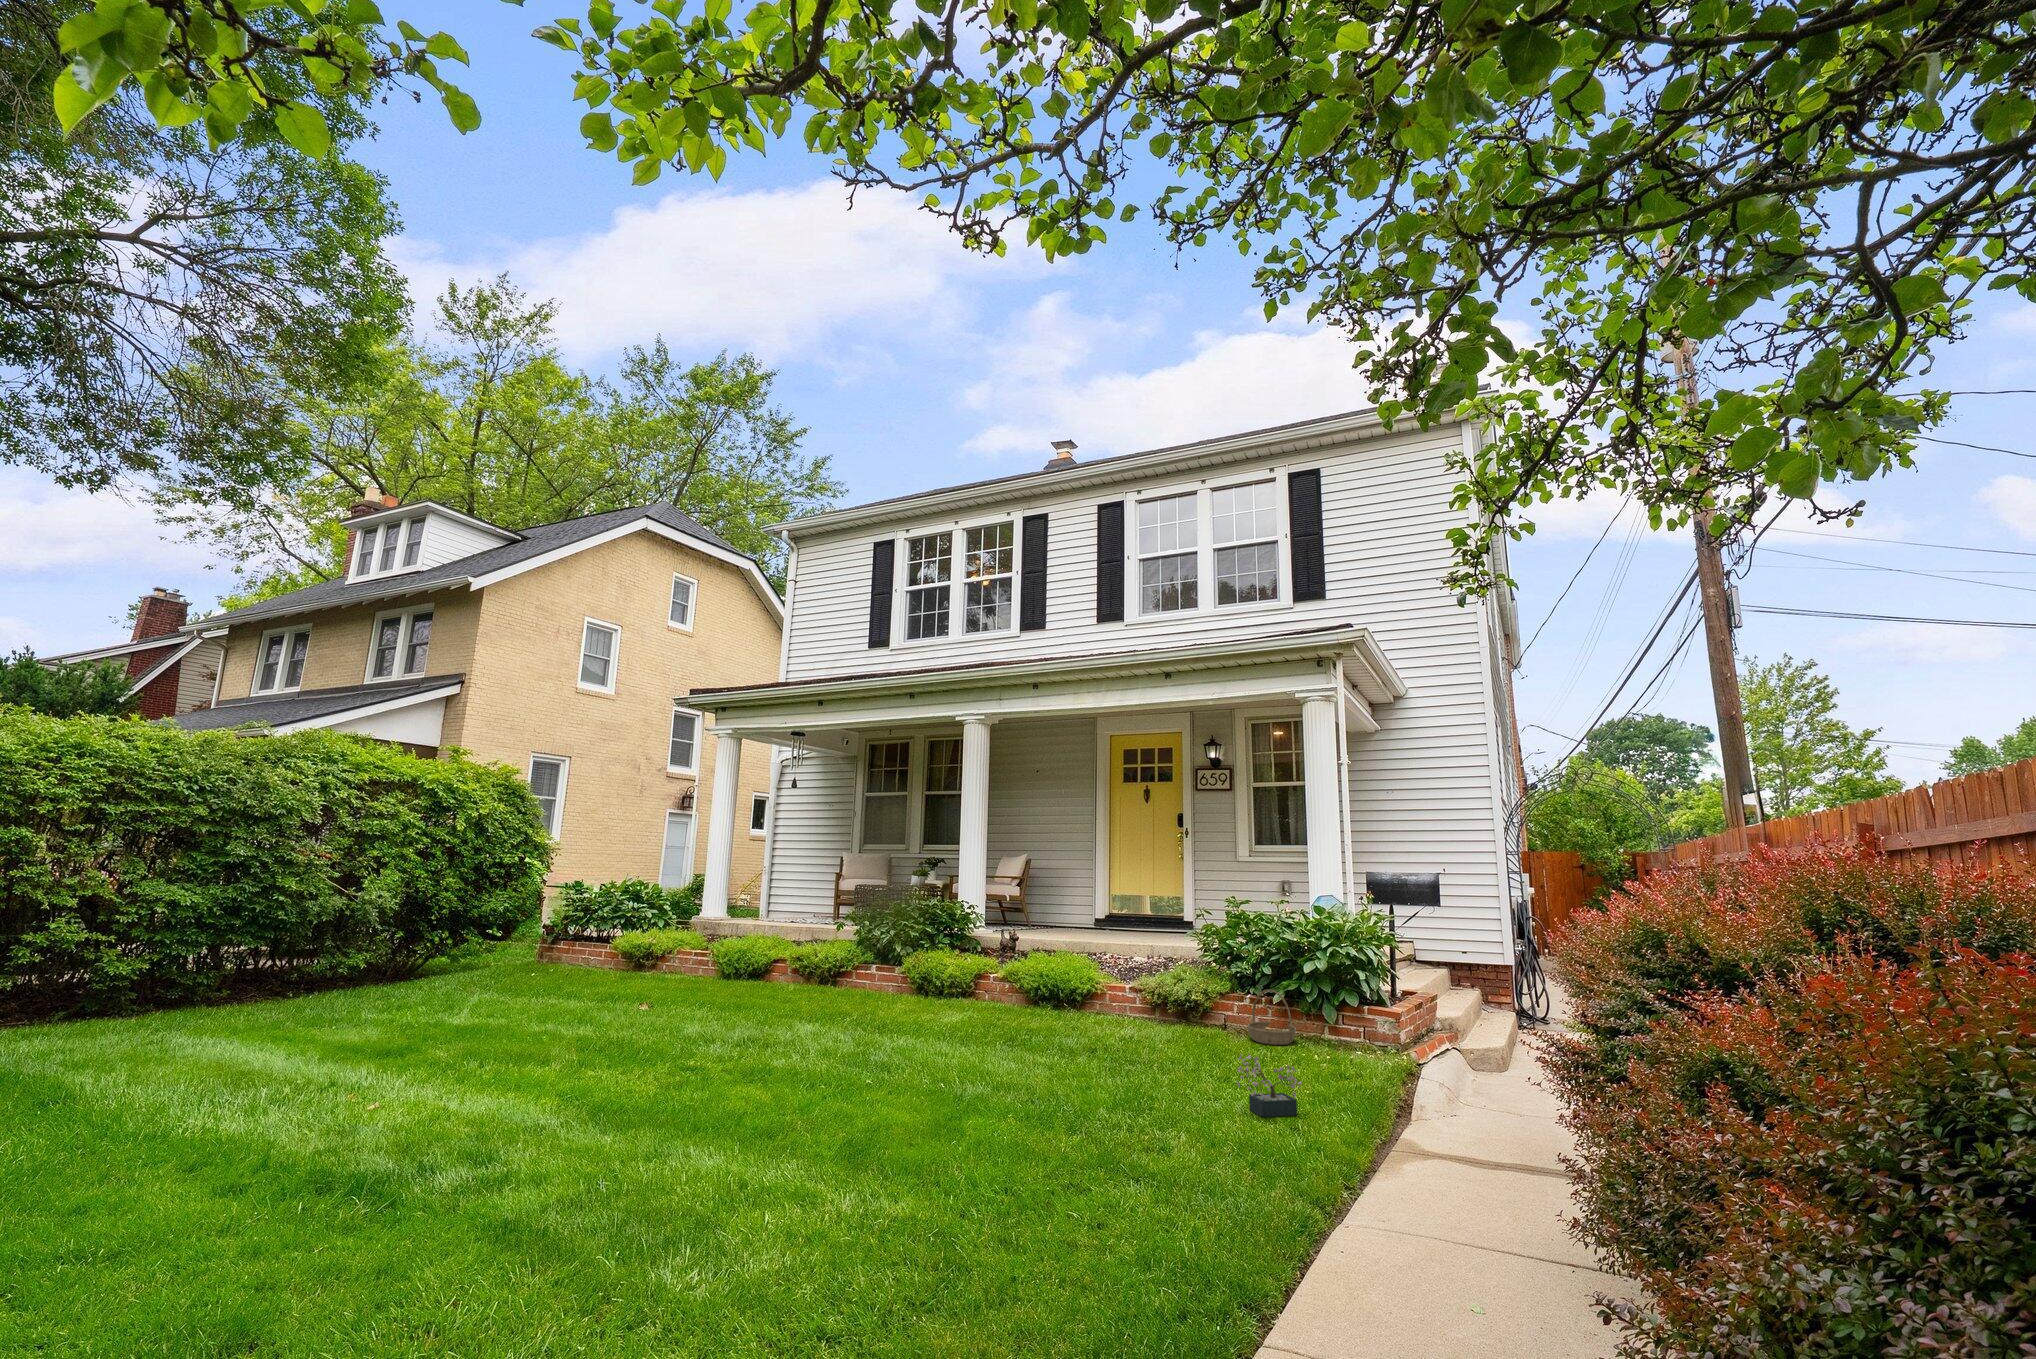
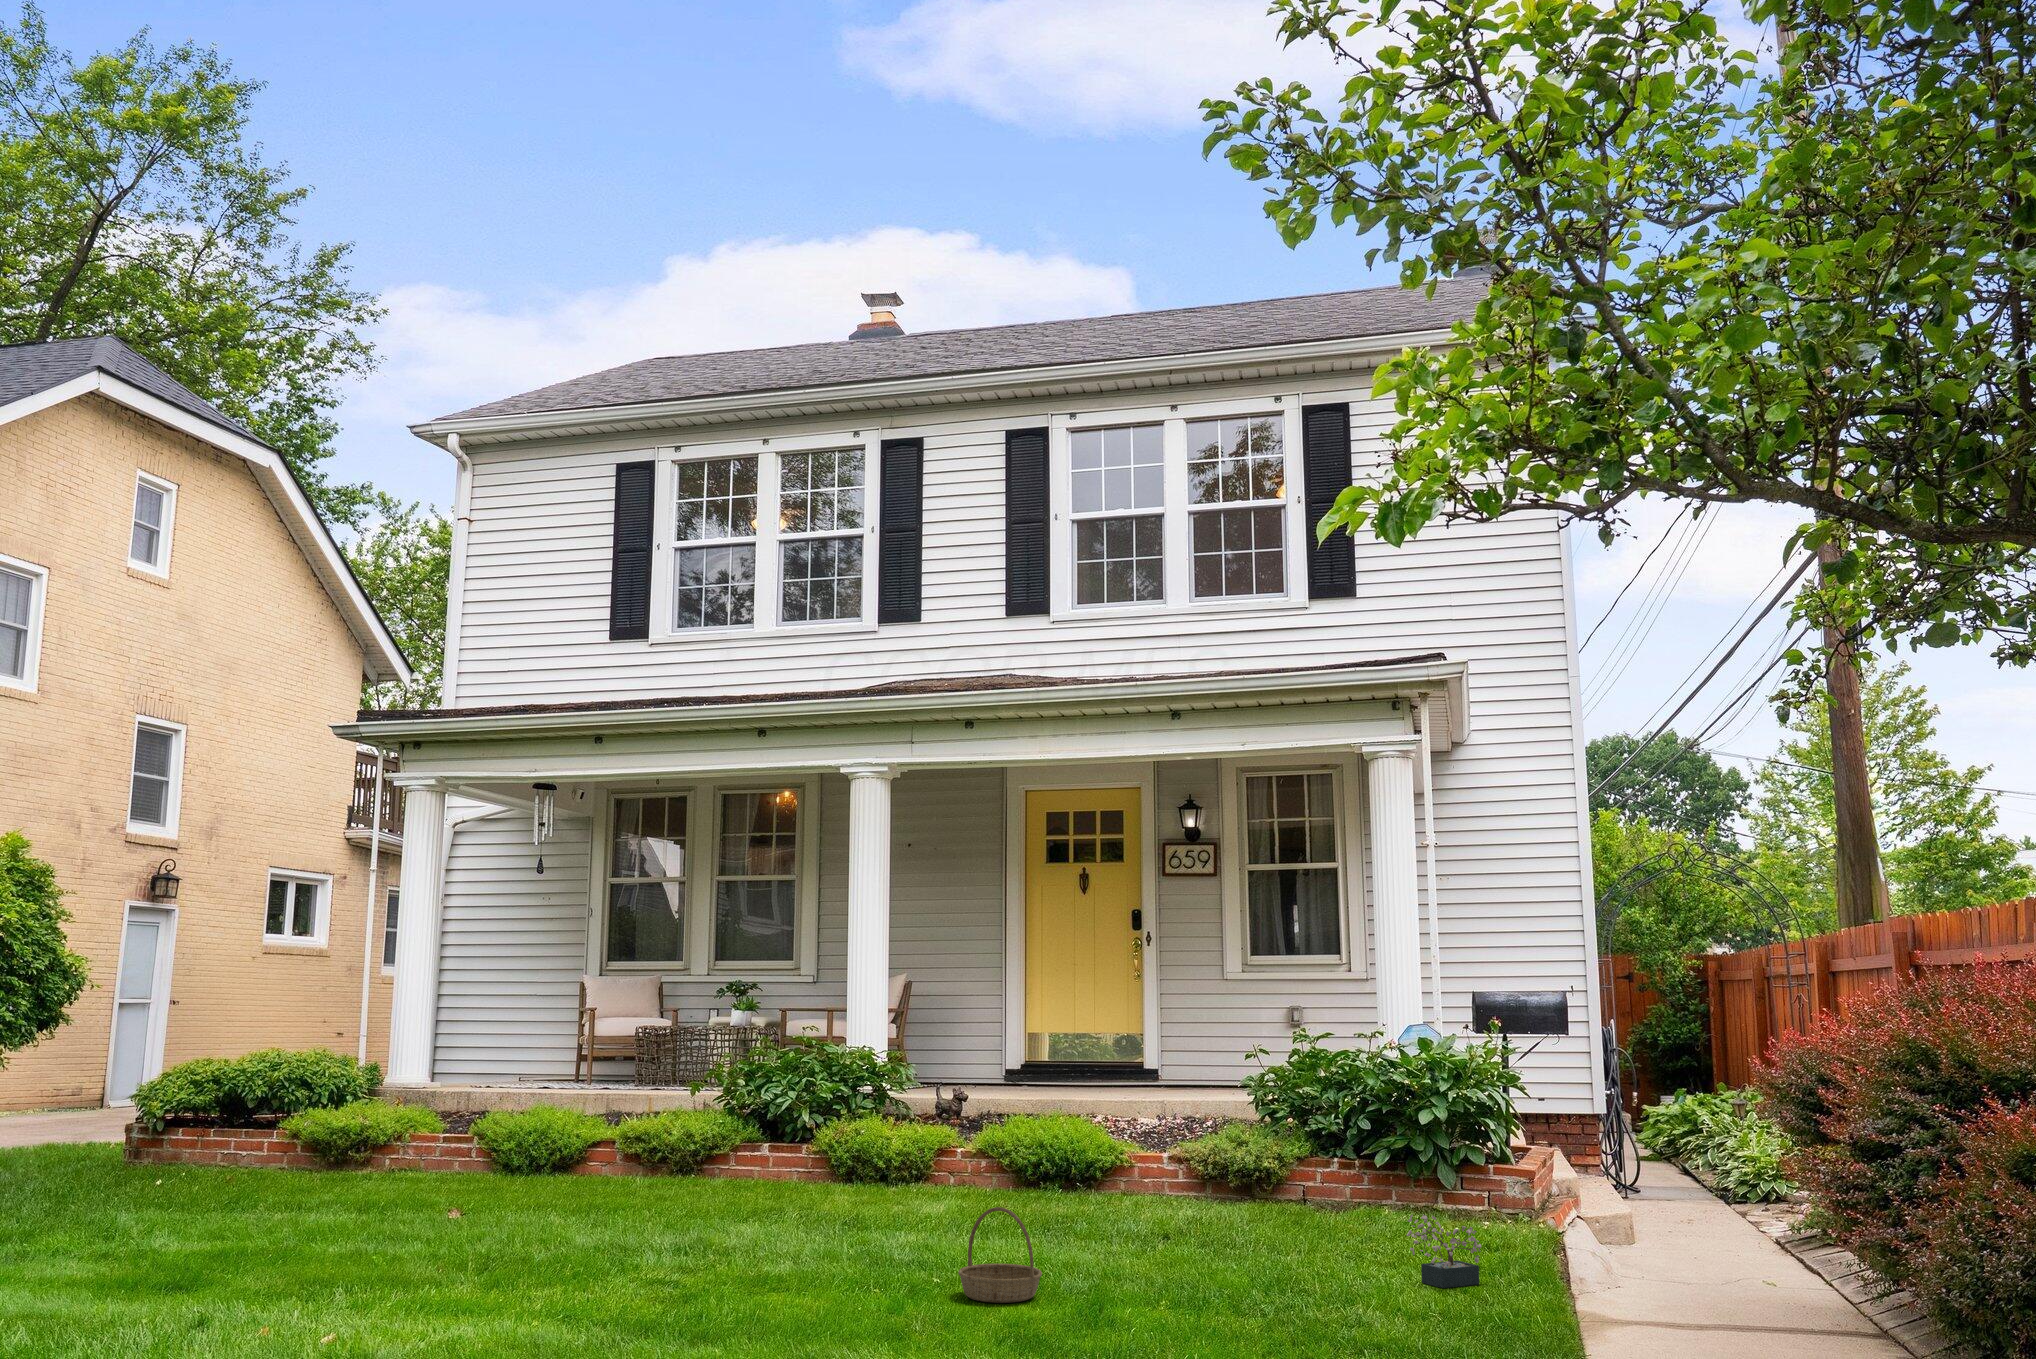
basket: present [1247,989,1297,1045] -> present [958,1207,1042,1303]

